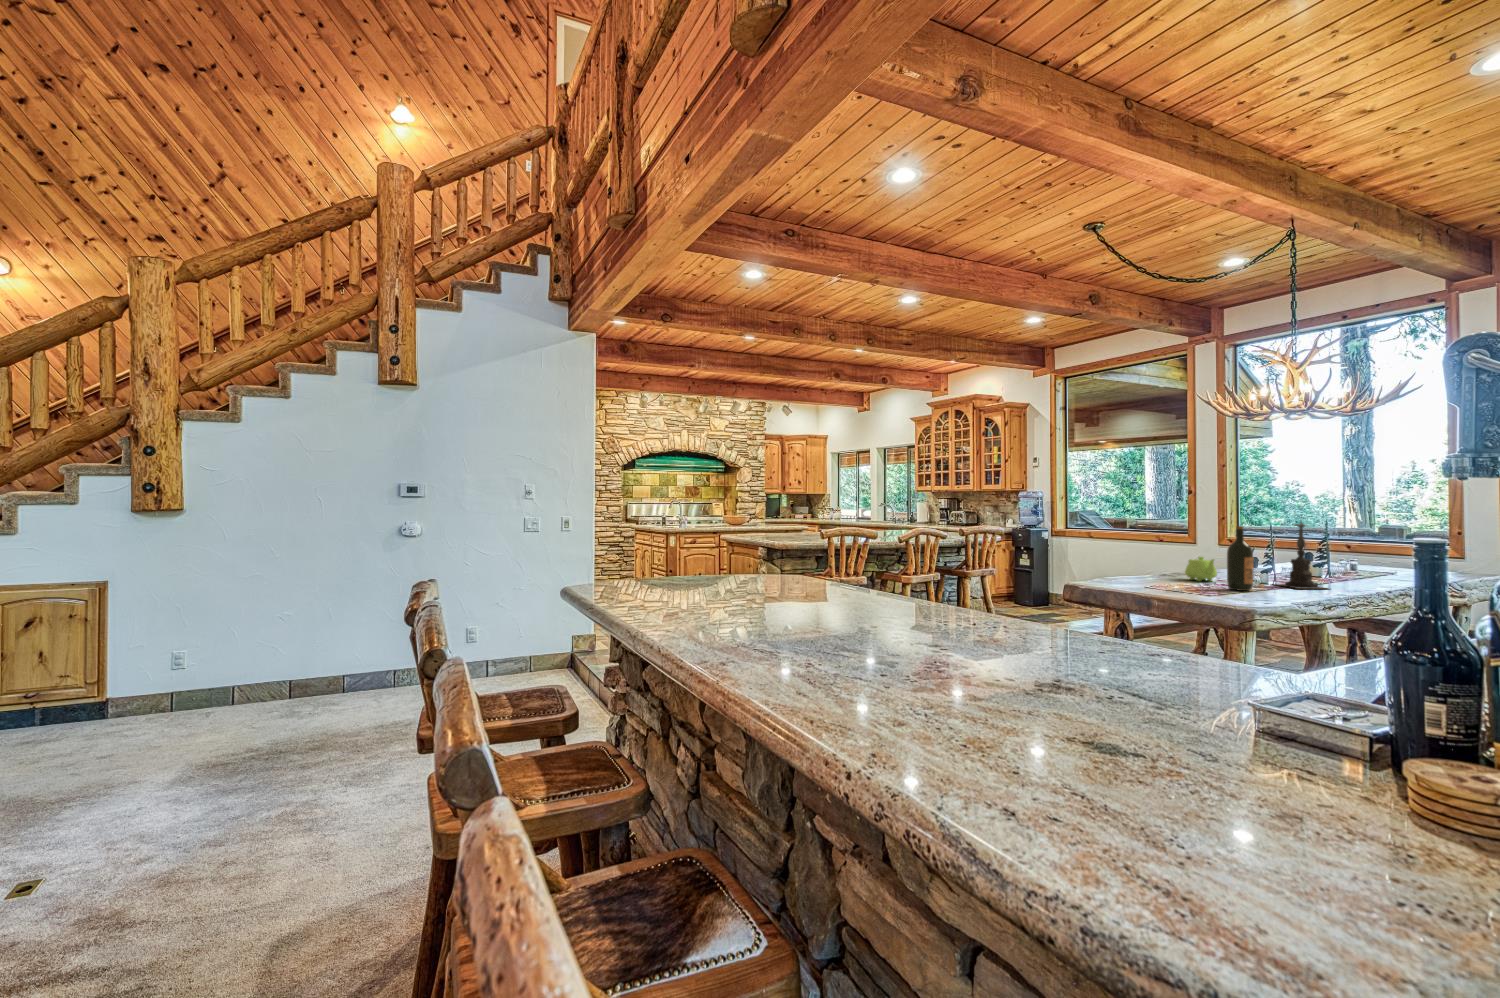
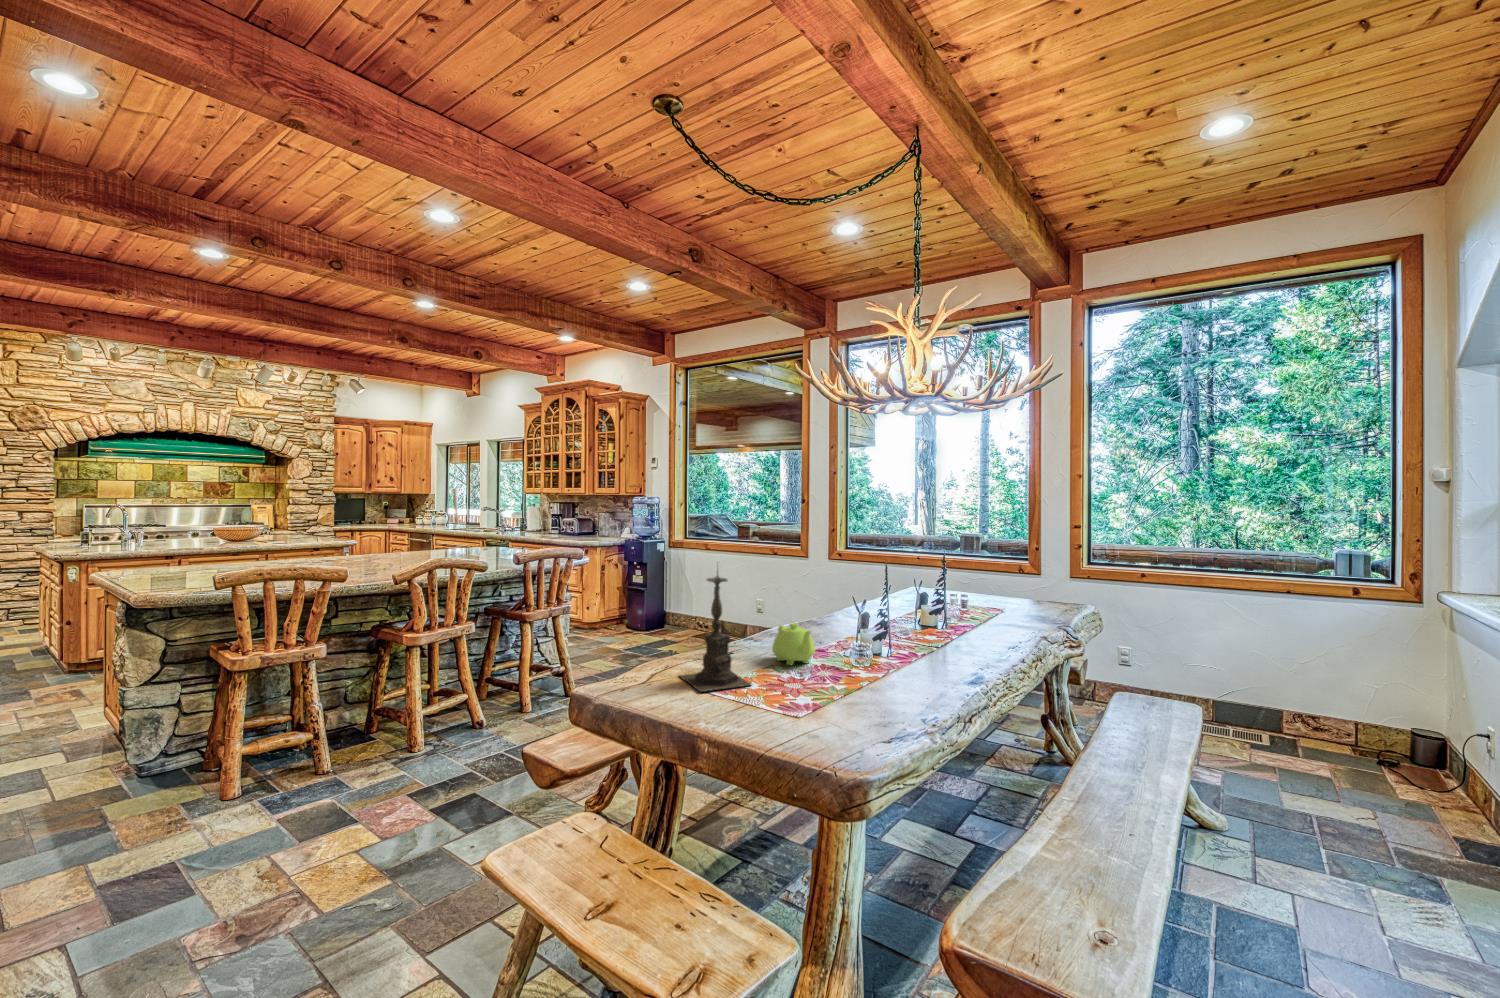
candle holder: present [1277,522,1324,589] -> present [680,571,751,691]
wine bottle: present [1227,526,1254,591] -> none [826,584,863,696]

